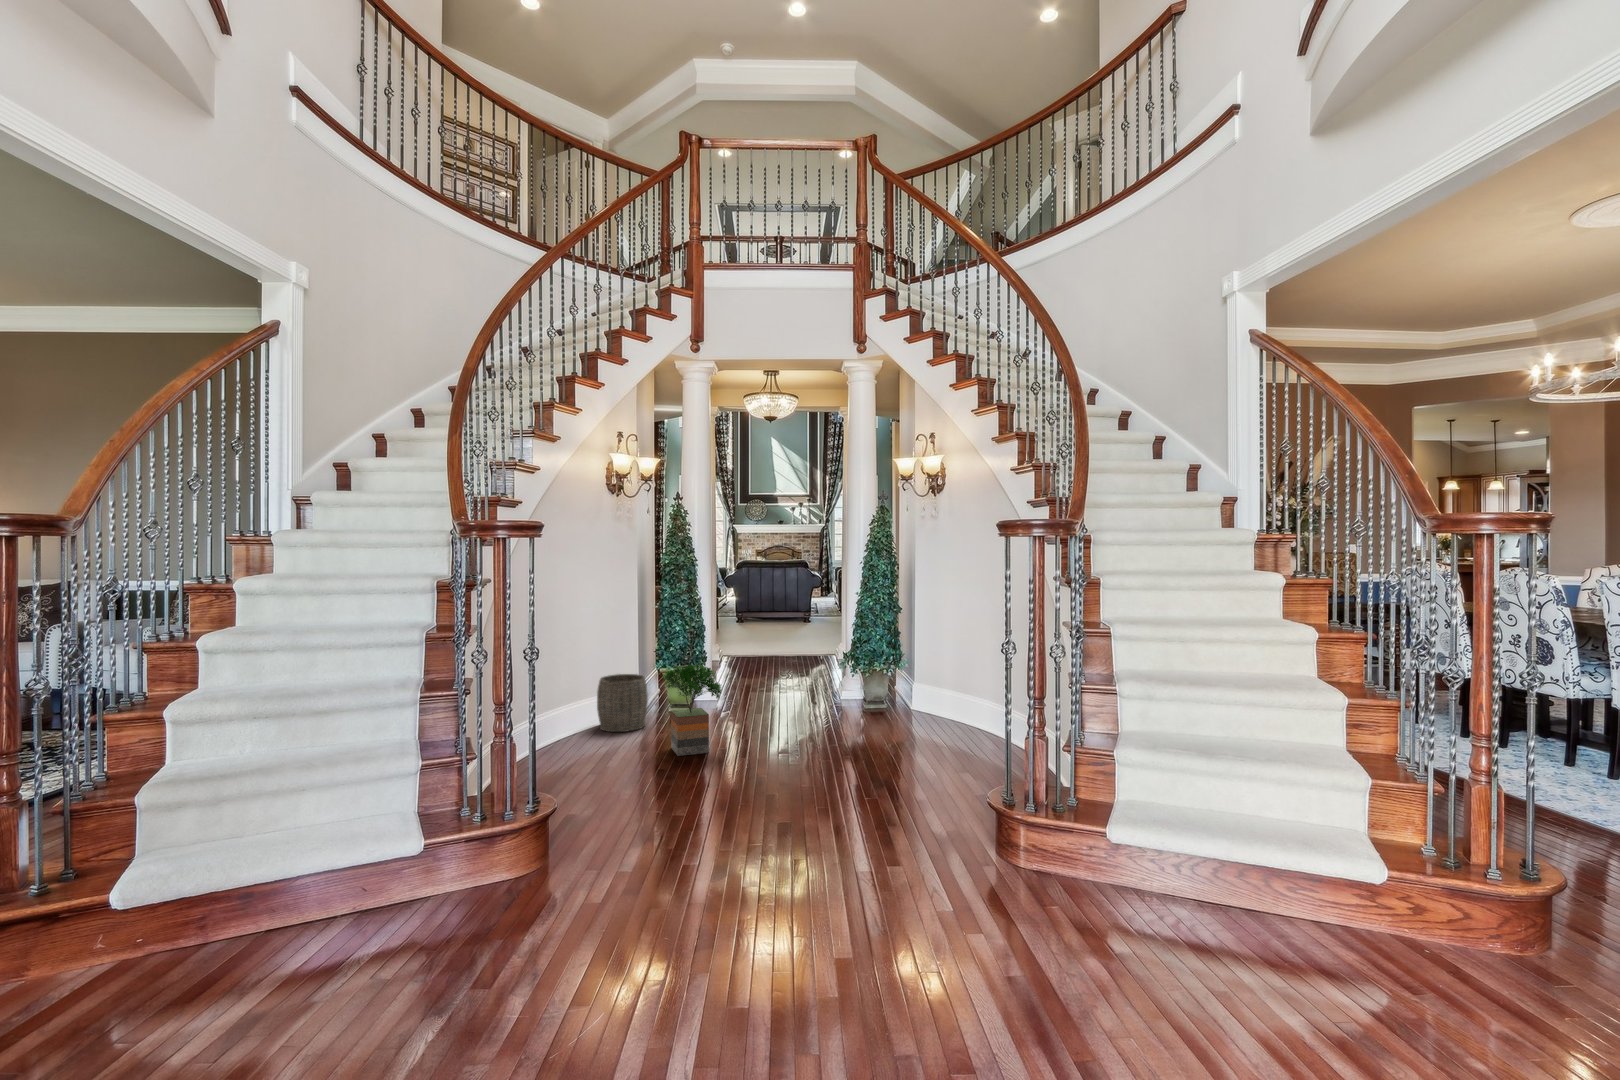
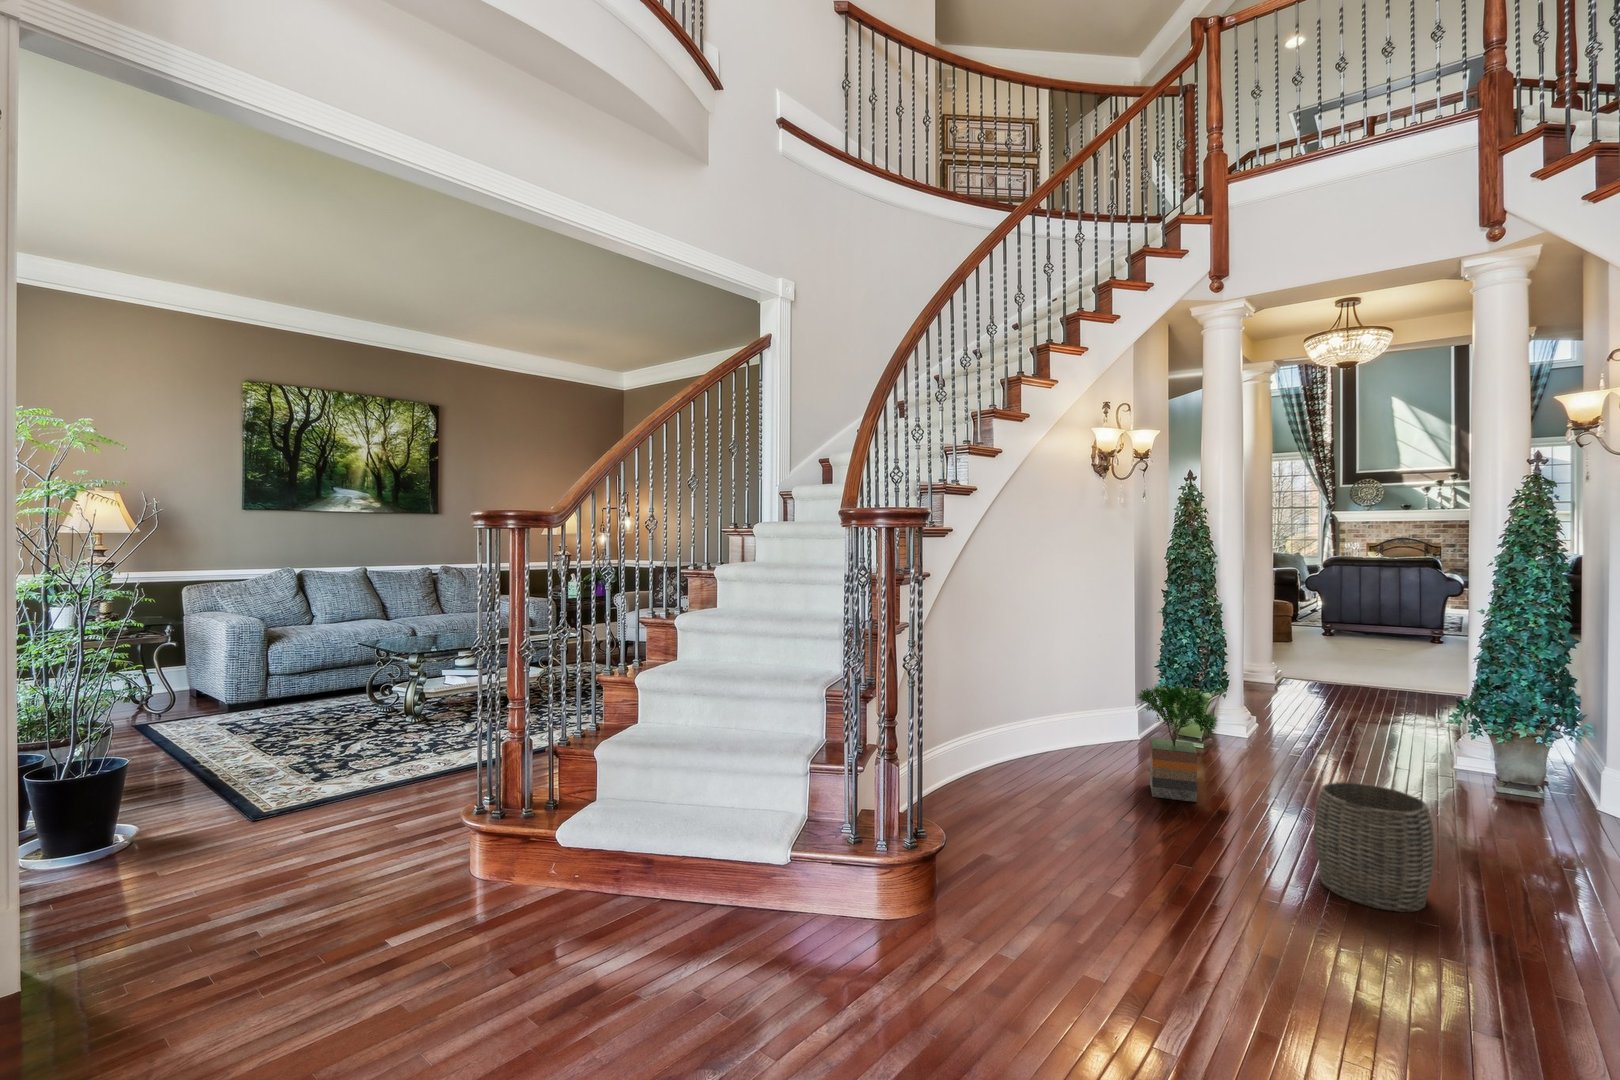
woven basket: present [597,674,648,732] -> present [1314,782,1434,912]

